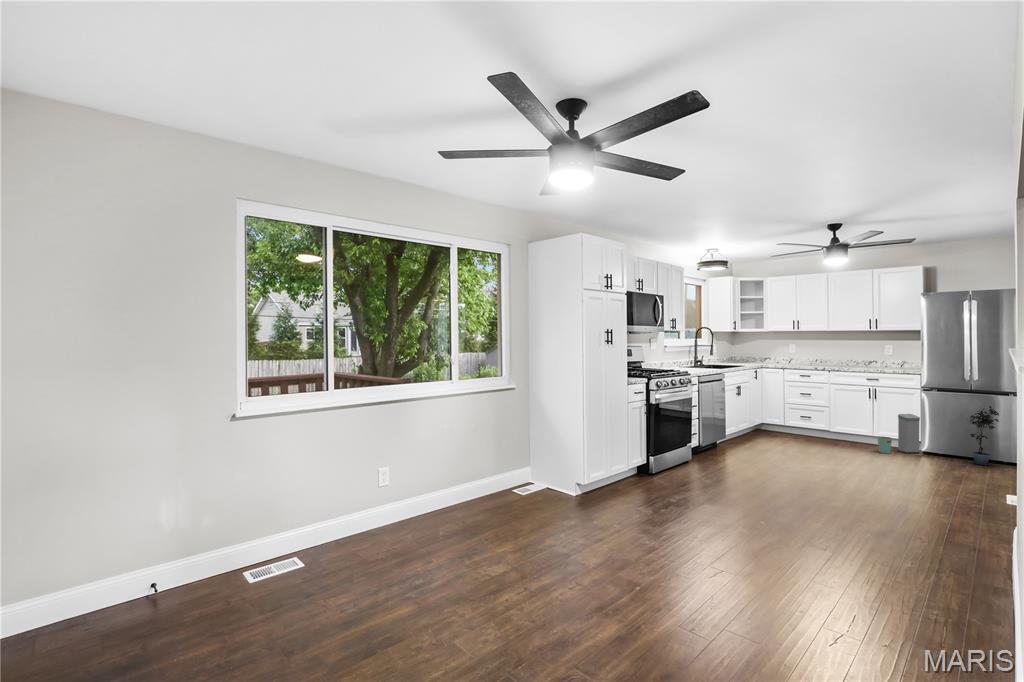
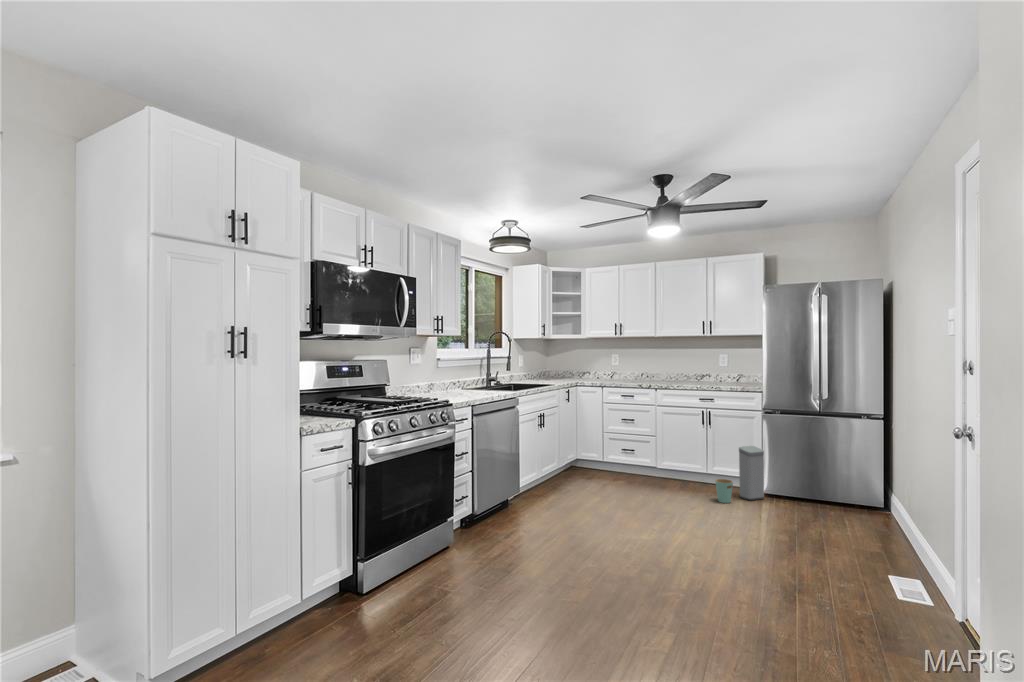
potted plant: present [970,406,999,465] -> none [820,435,861,517]

